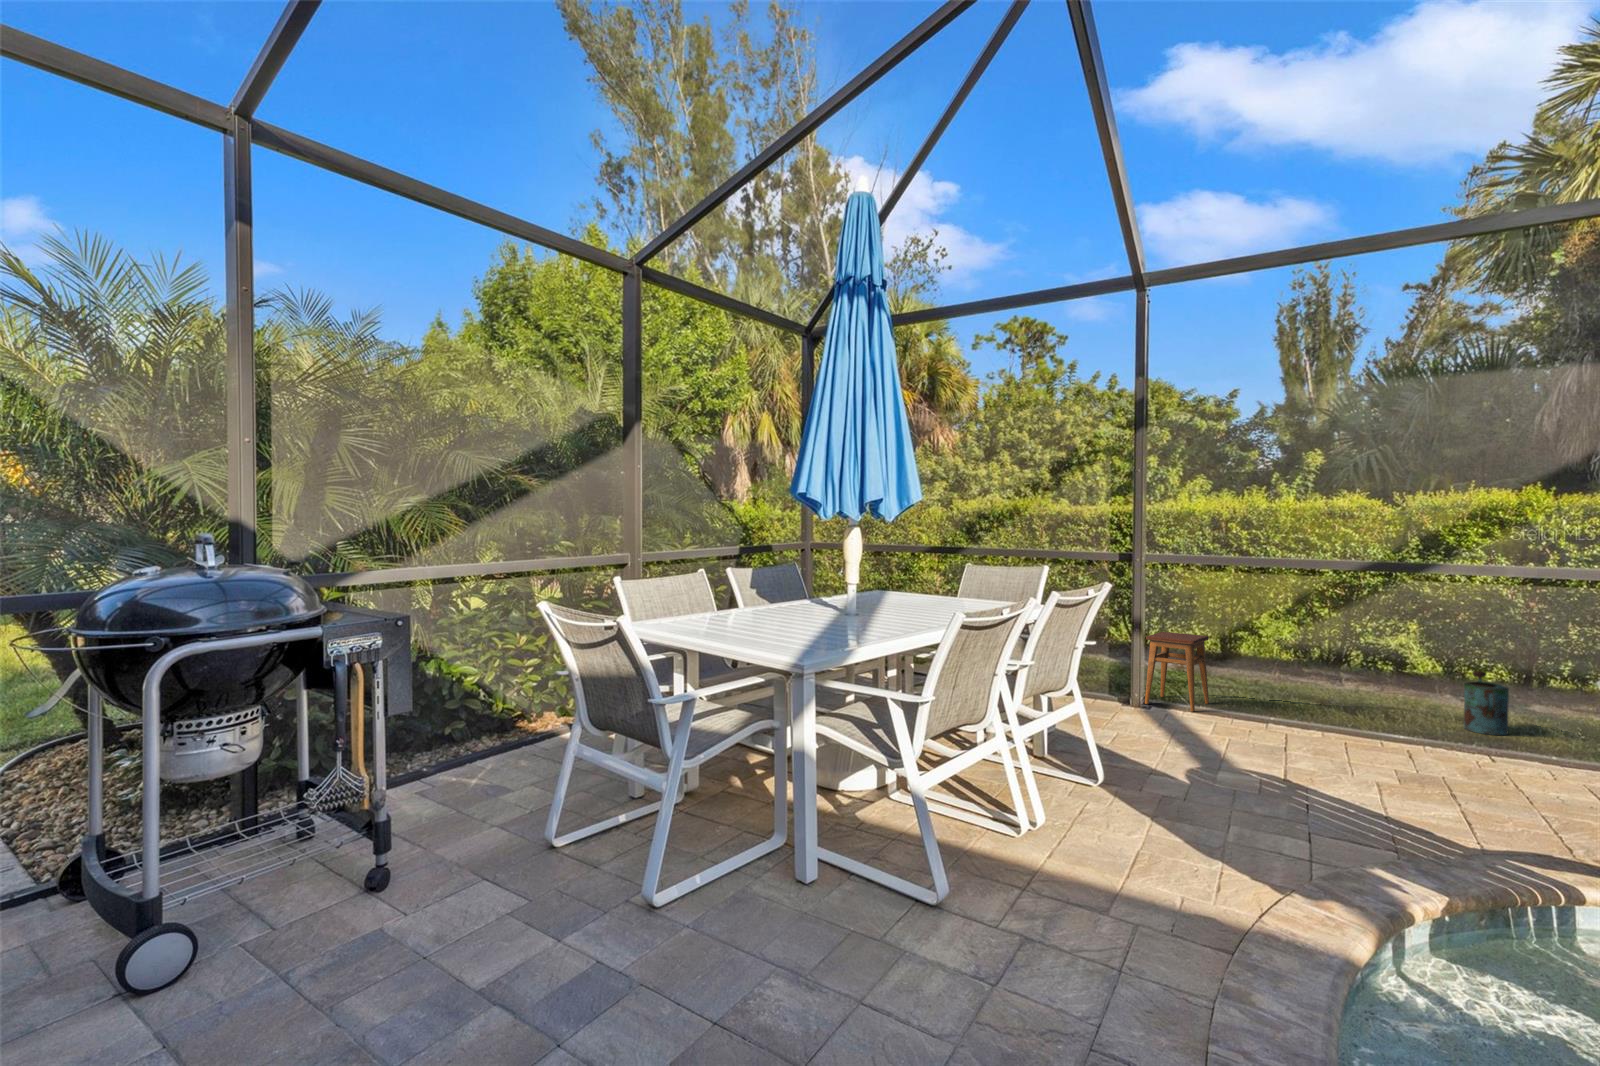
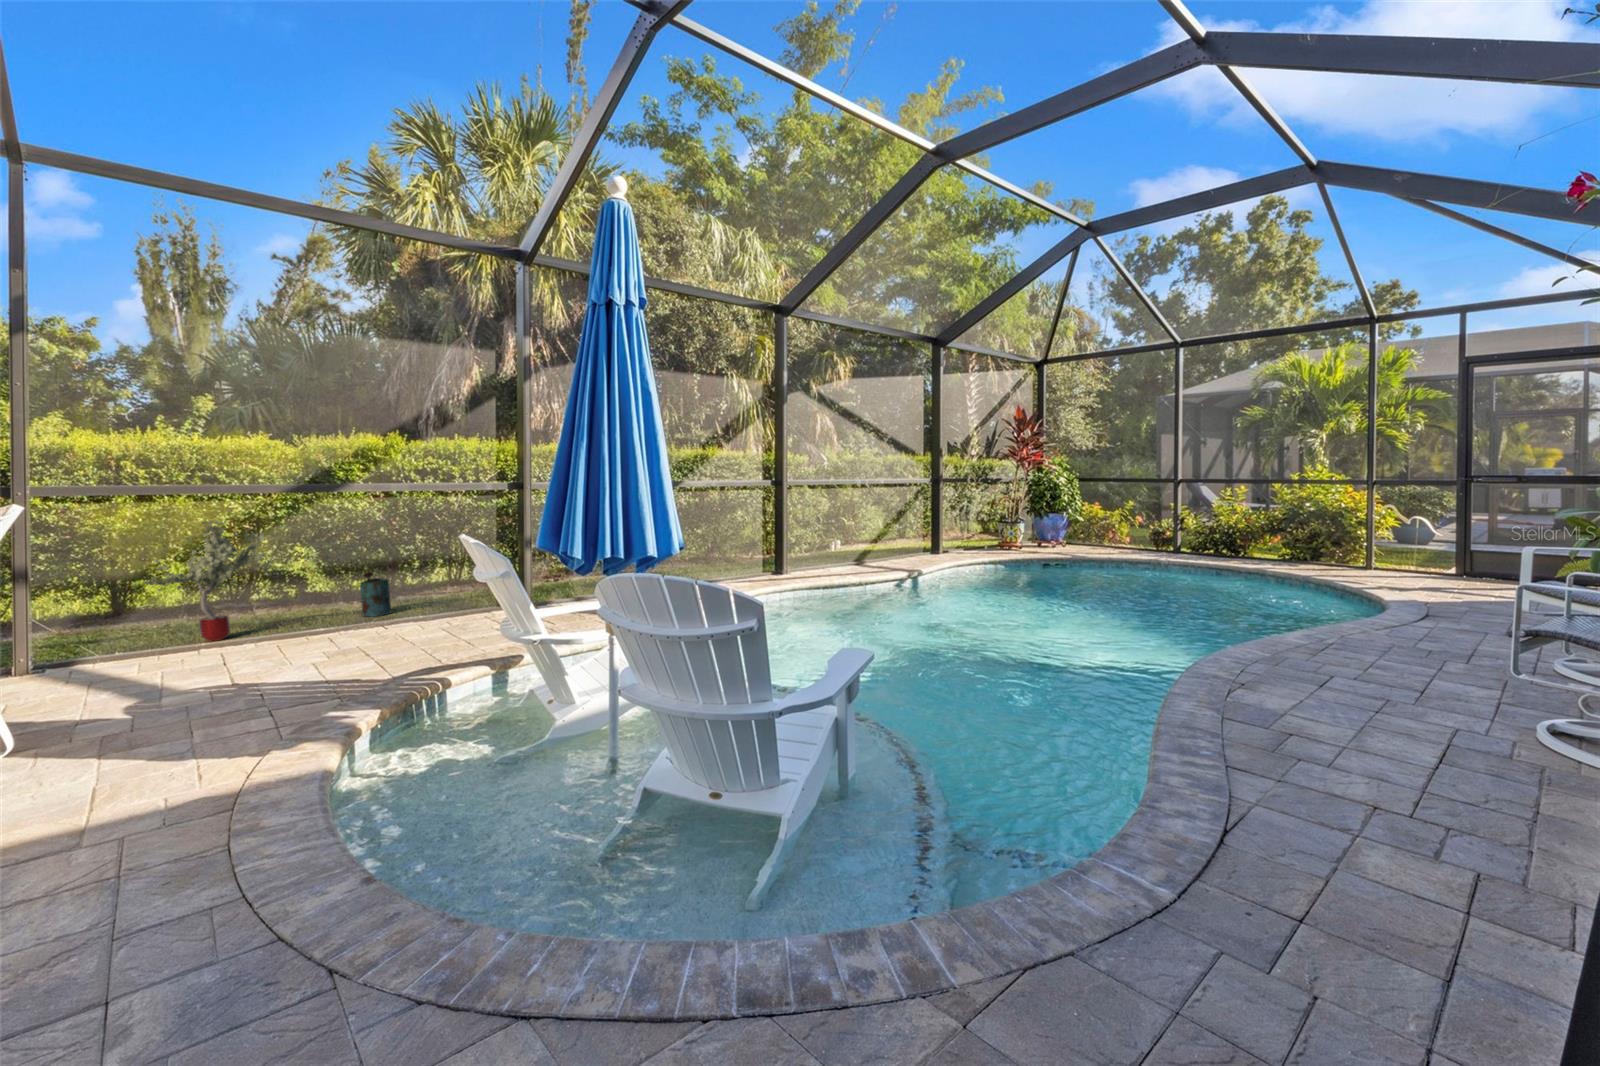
potted tree: none [1229,585,1351,713] -> present [145,521,265,641]
stool: present [1145,632,1209,711] -> none [27,583,125,674]

